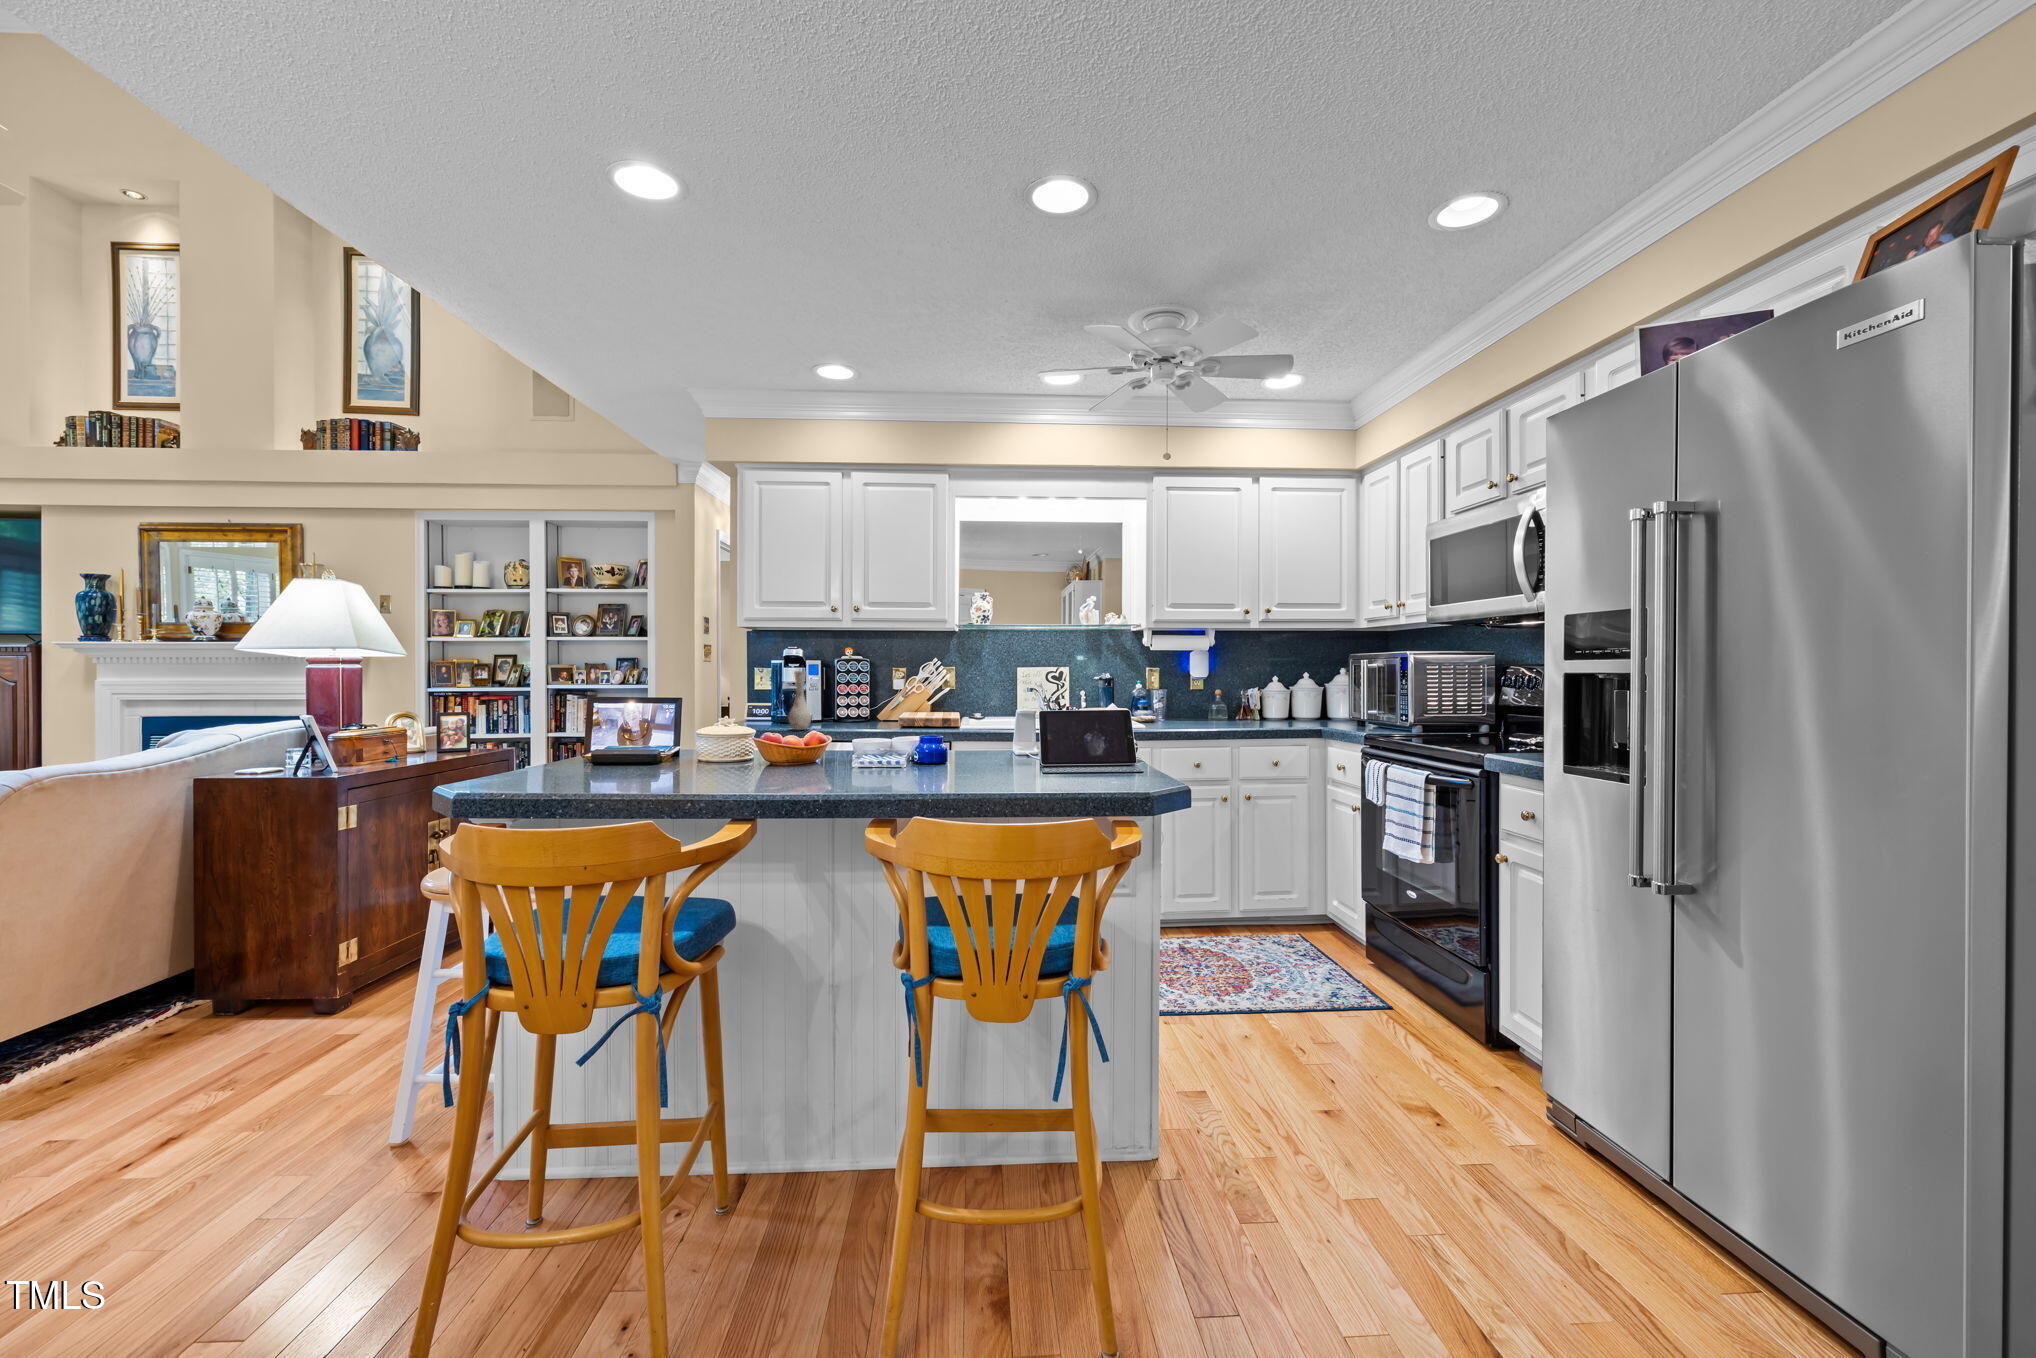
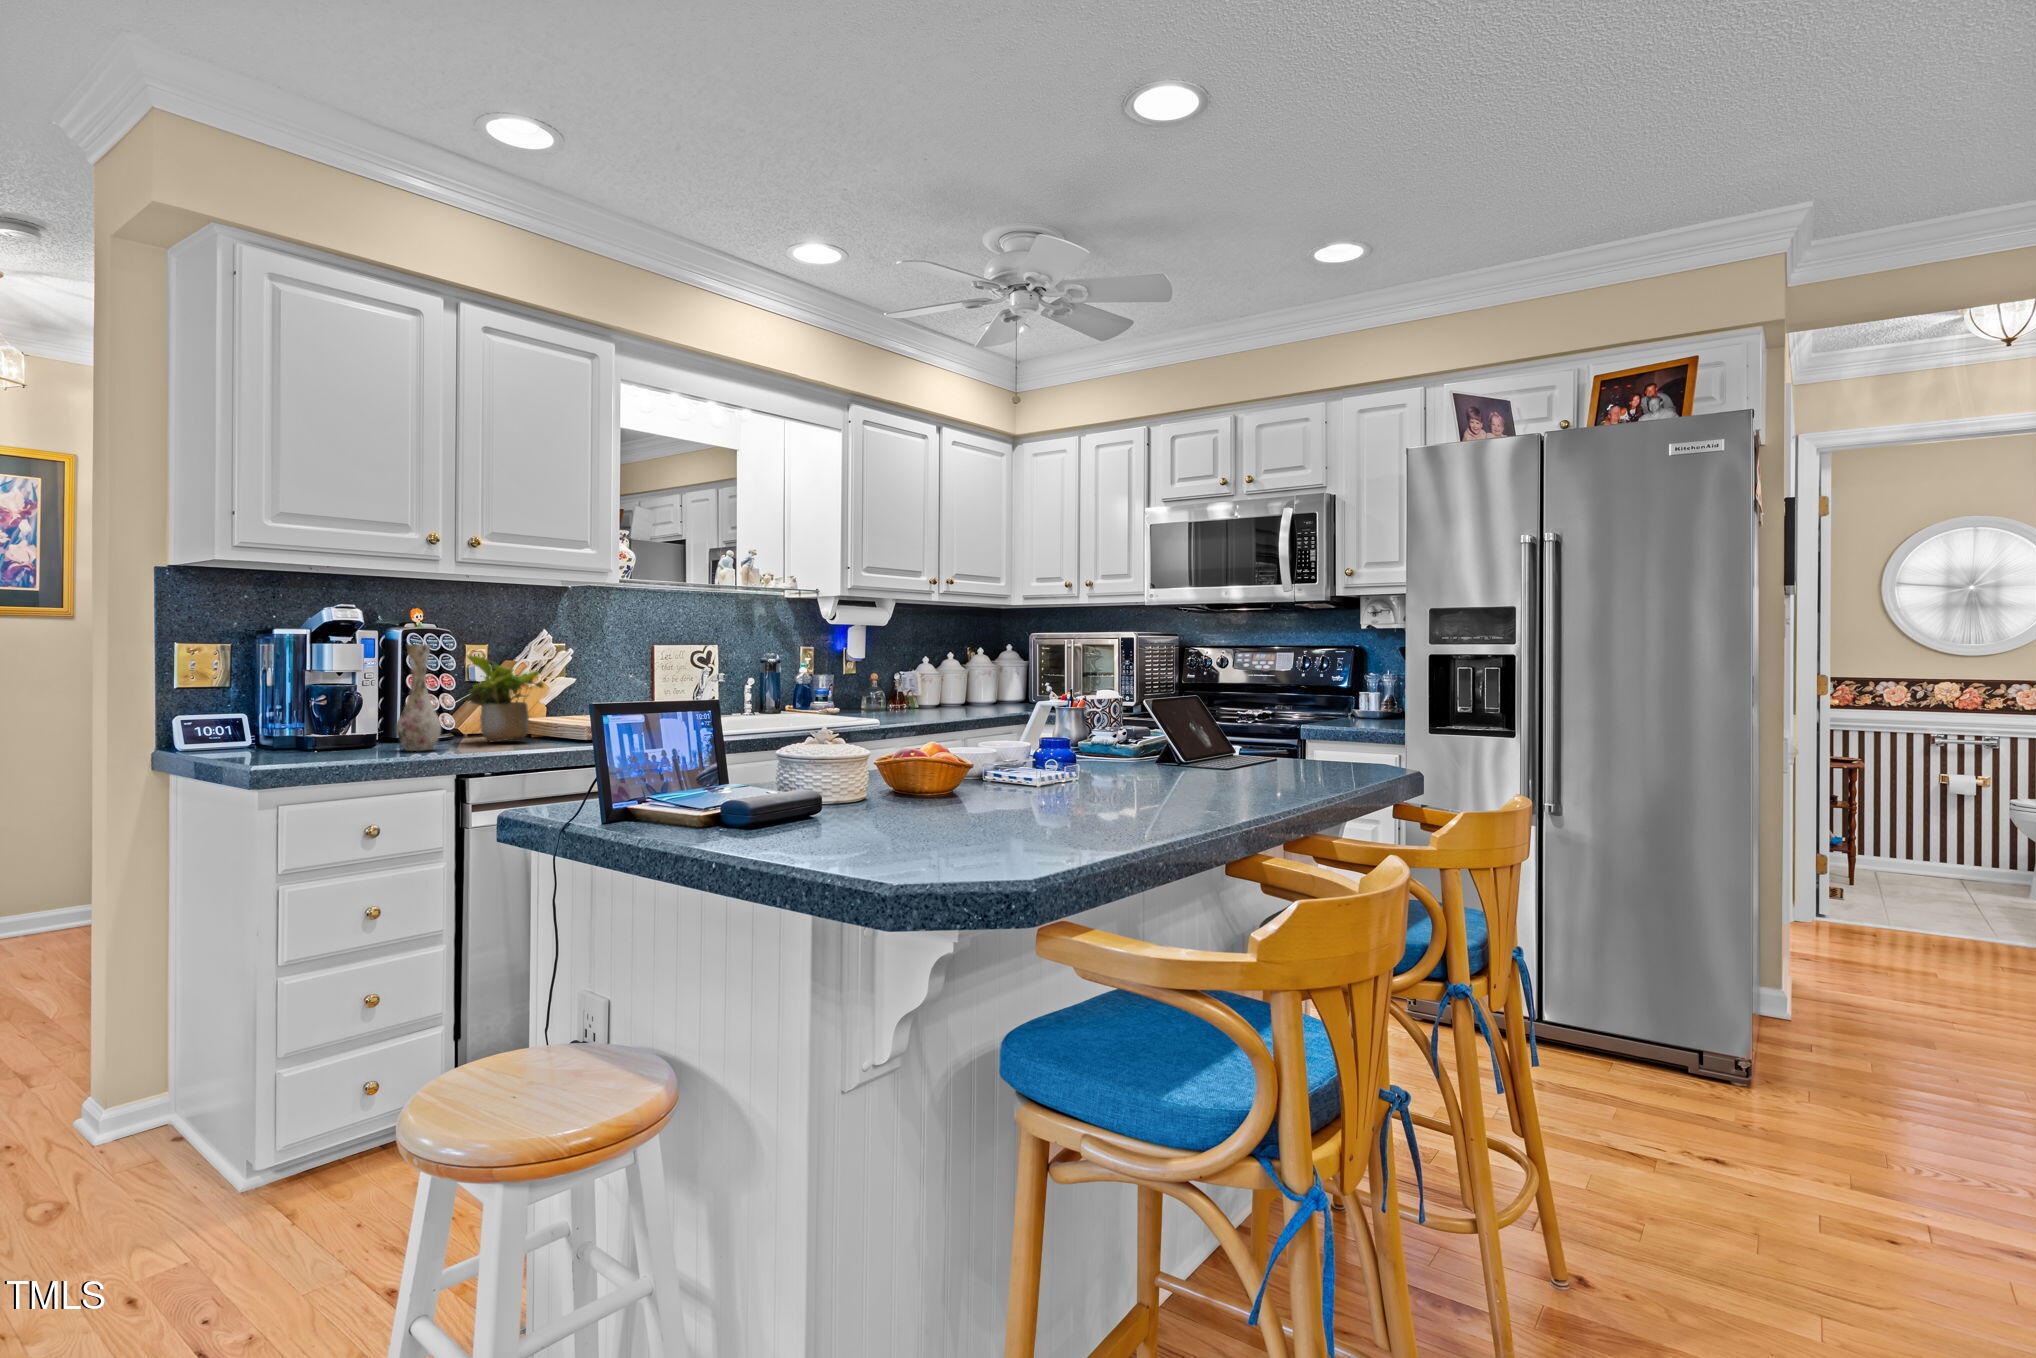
potted plant: none [831,677,887,728] -> present [460,655,543,743]

